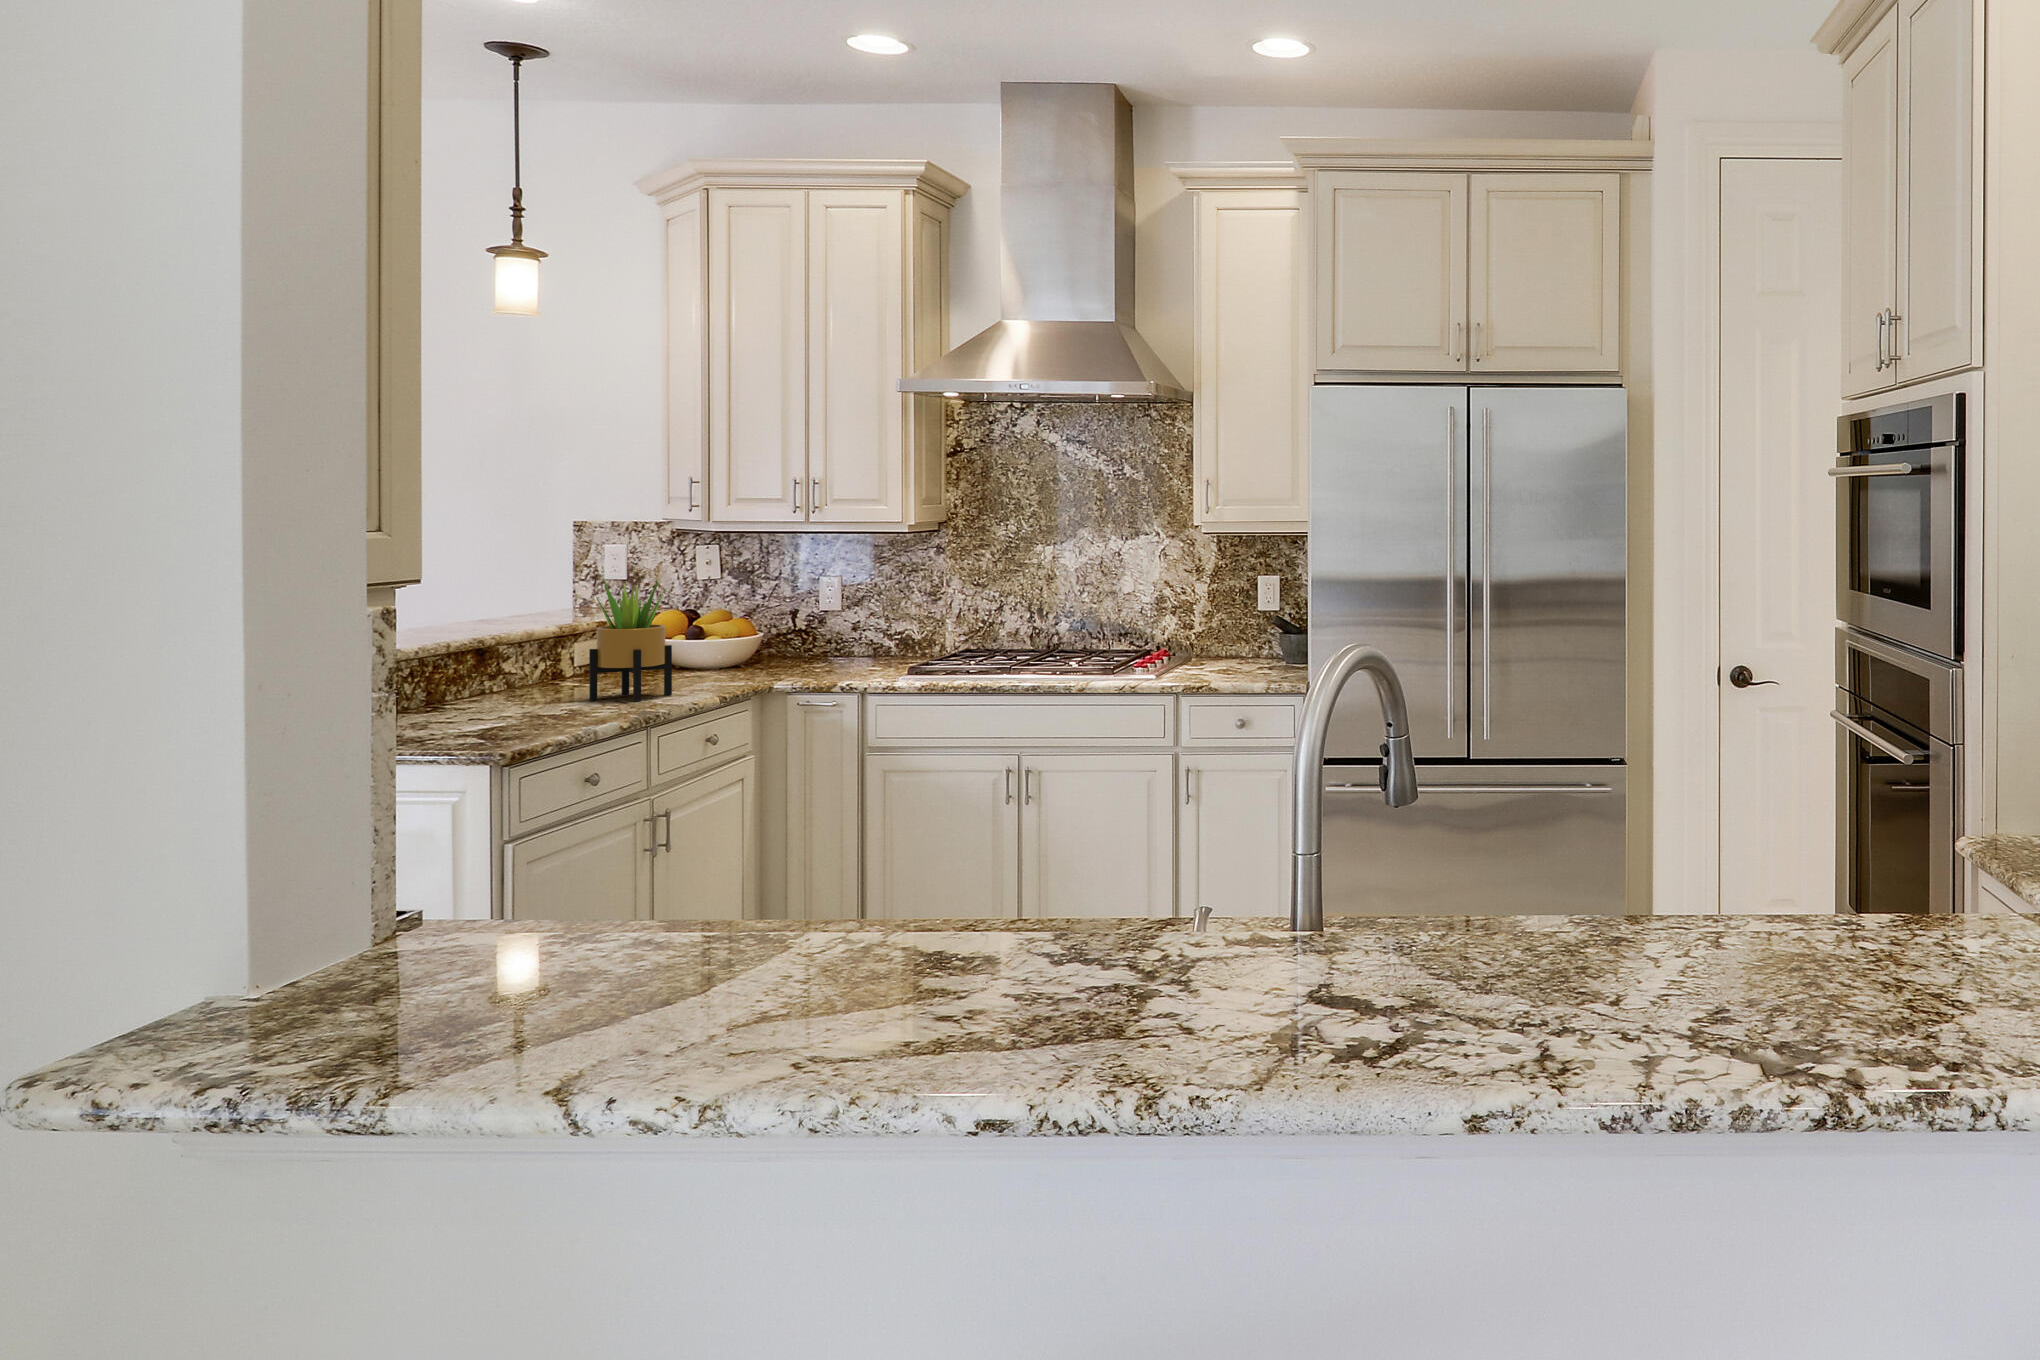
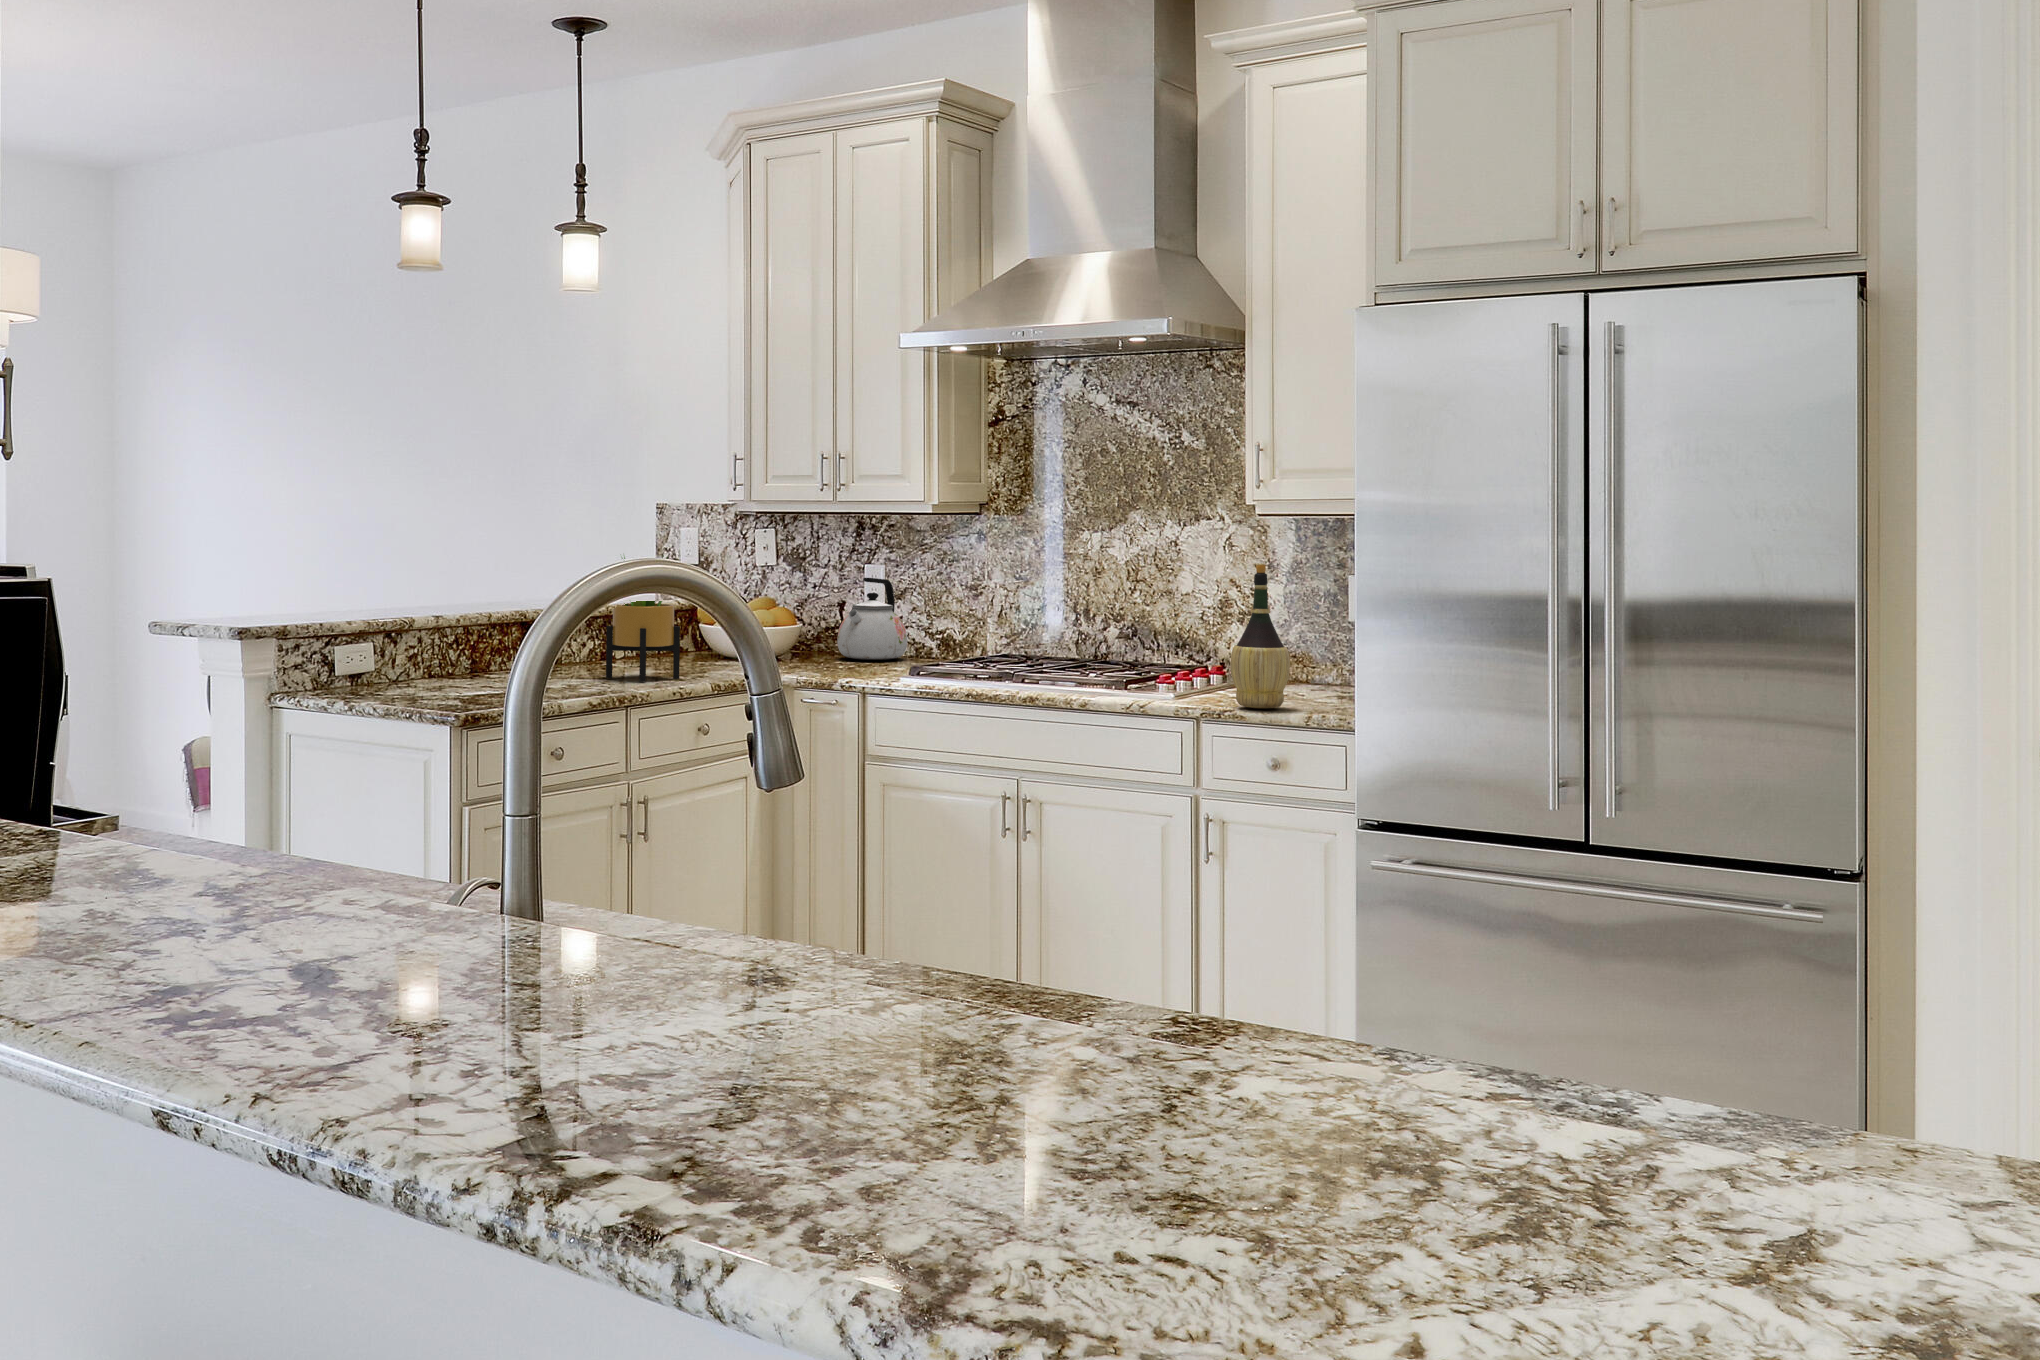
wine bottle: none [1200,572,1246,683] -> present [1230,564,1290,708]
kettle: none [802,589,871,663] -> present [837,578,907,660]

